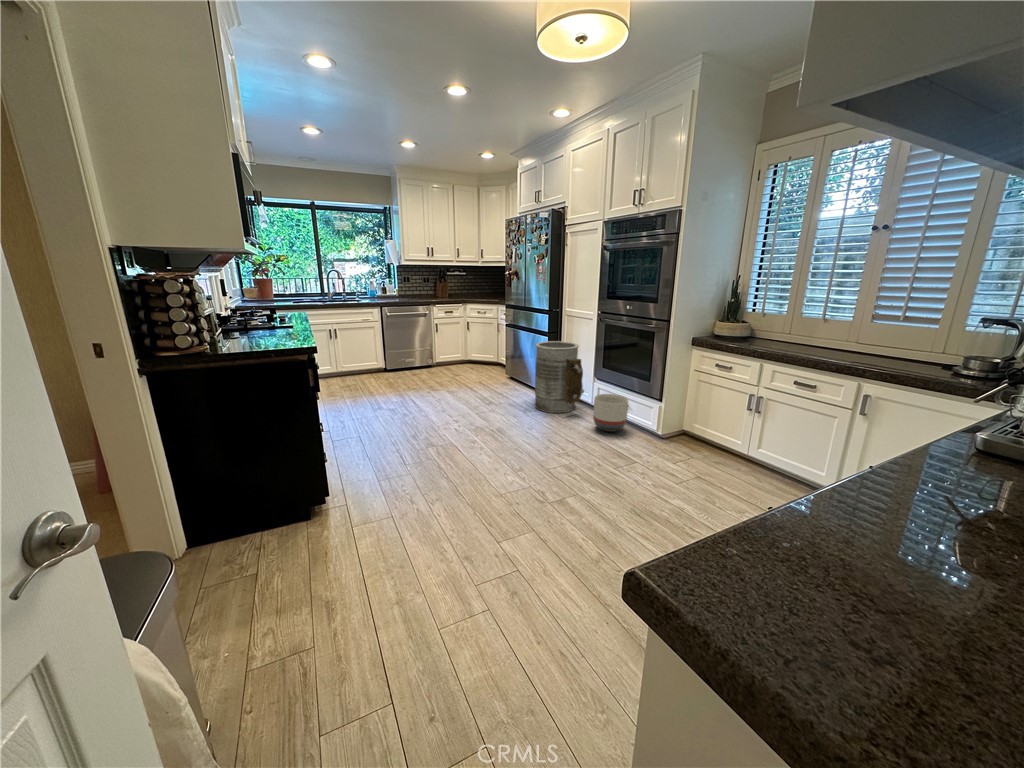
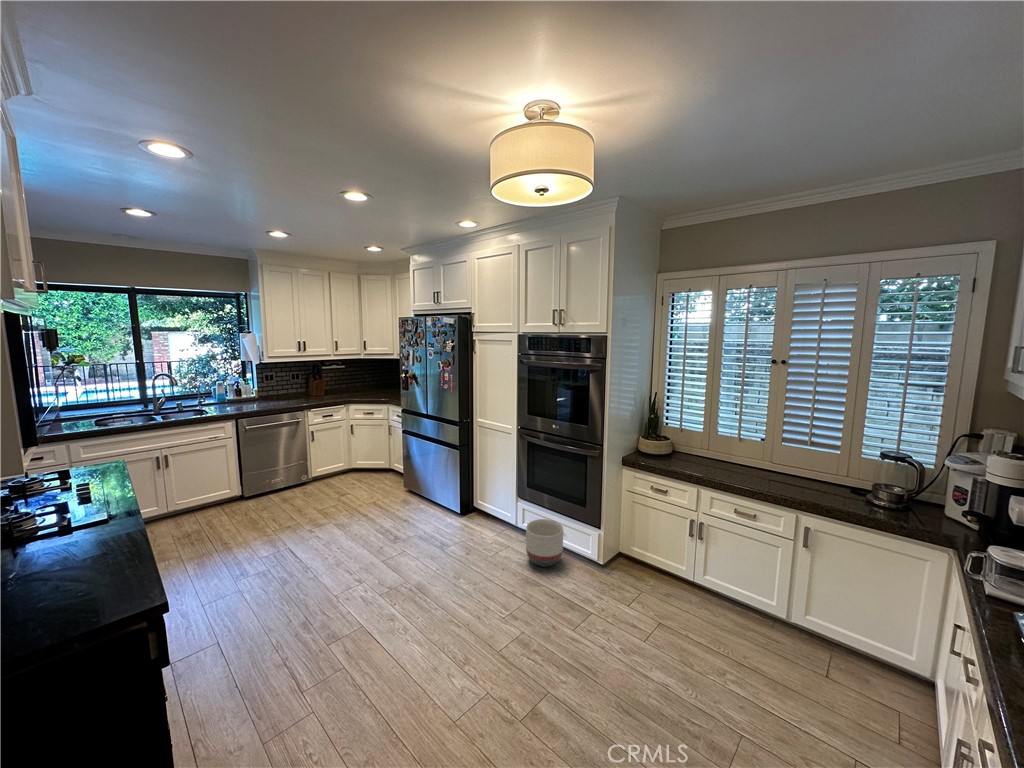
trash can: present [535,341,584,413] -> none [449,456,510,544]

